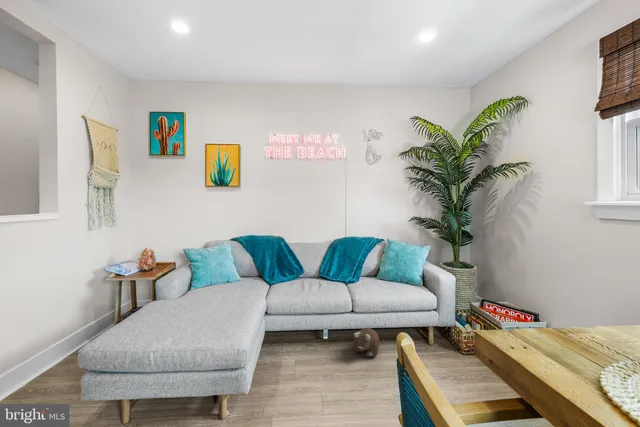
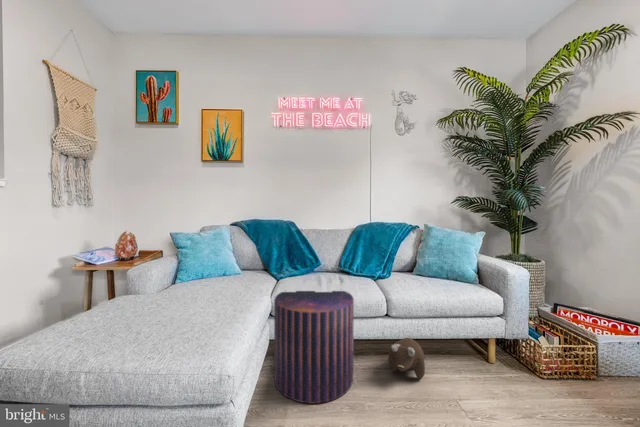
pouf: none [269,290,327,374] -> present [274,291,354,403]

